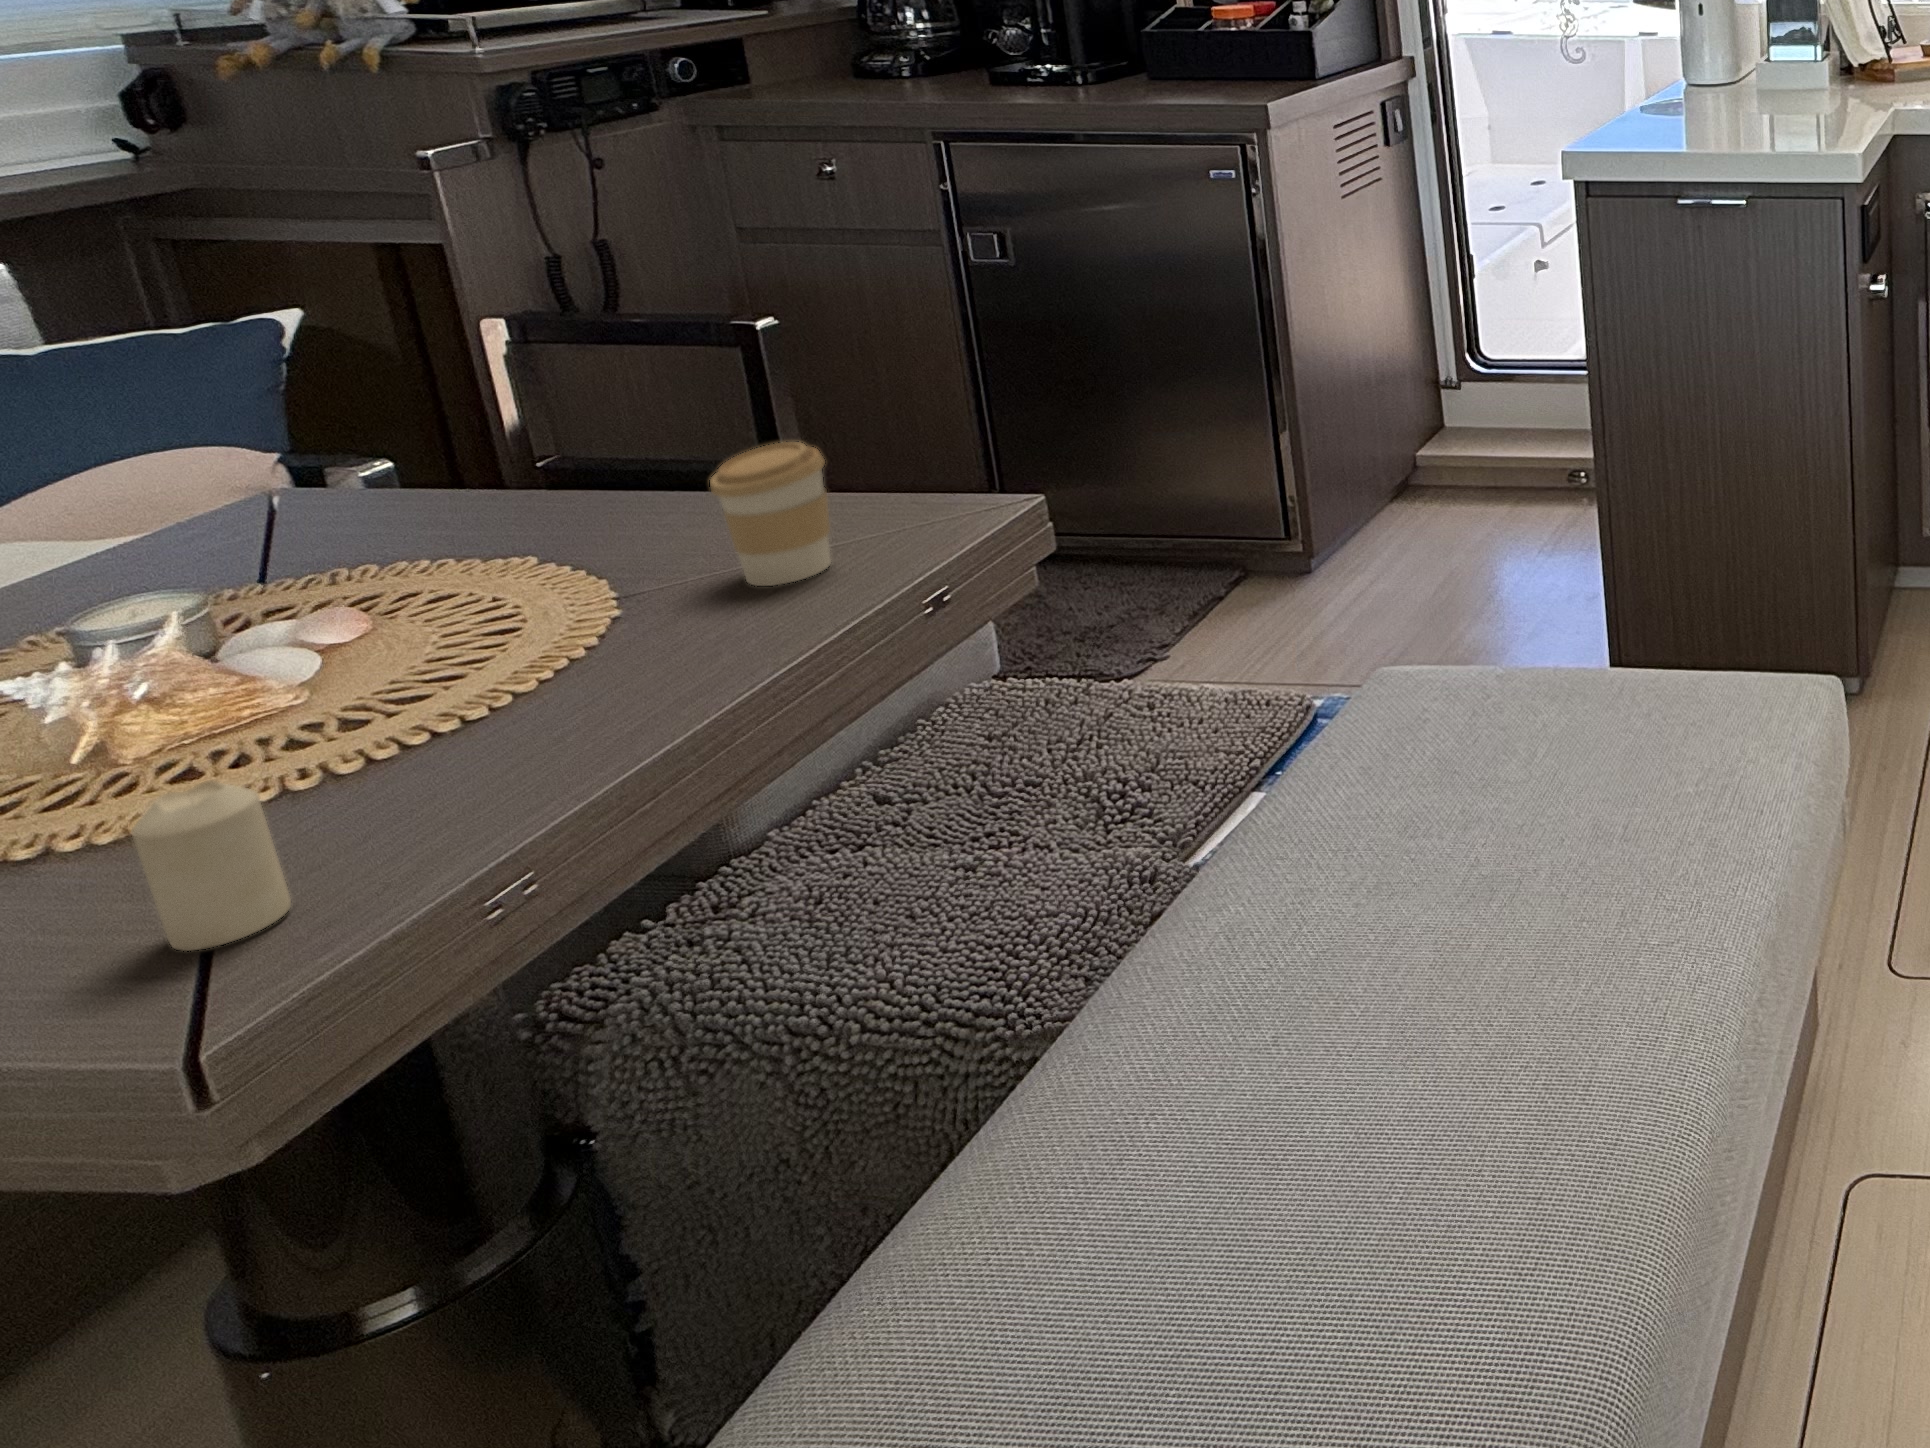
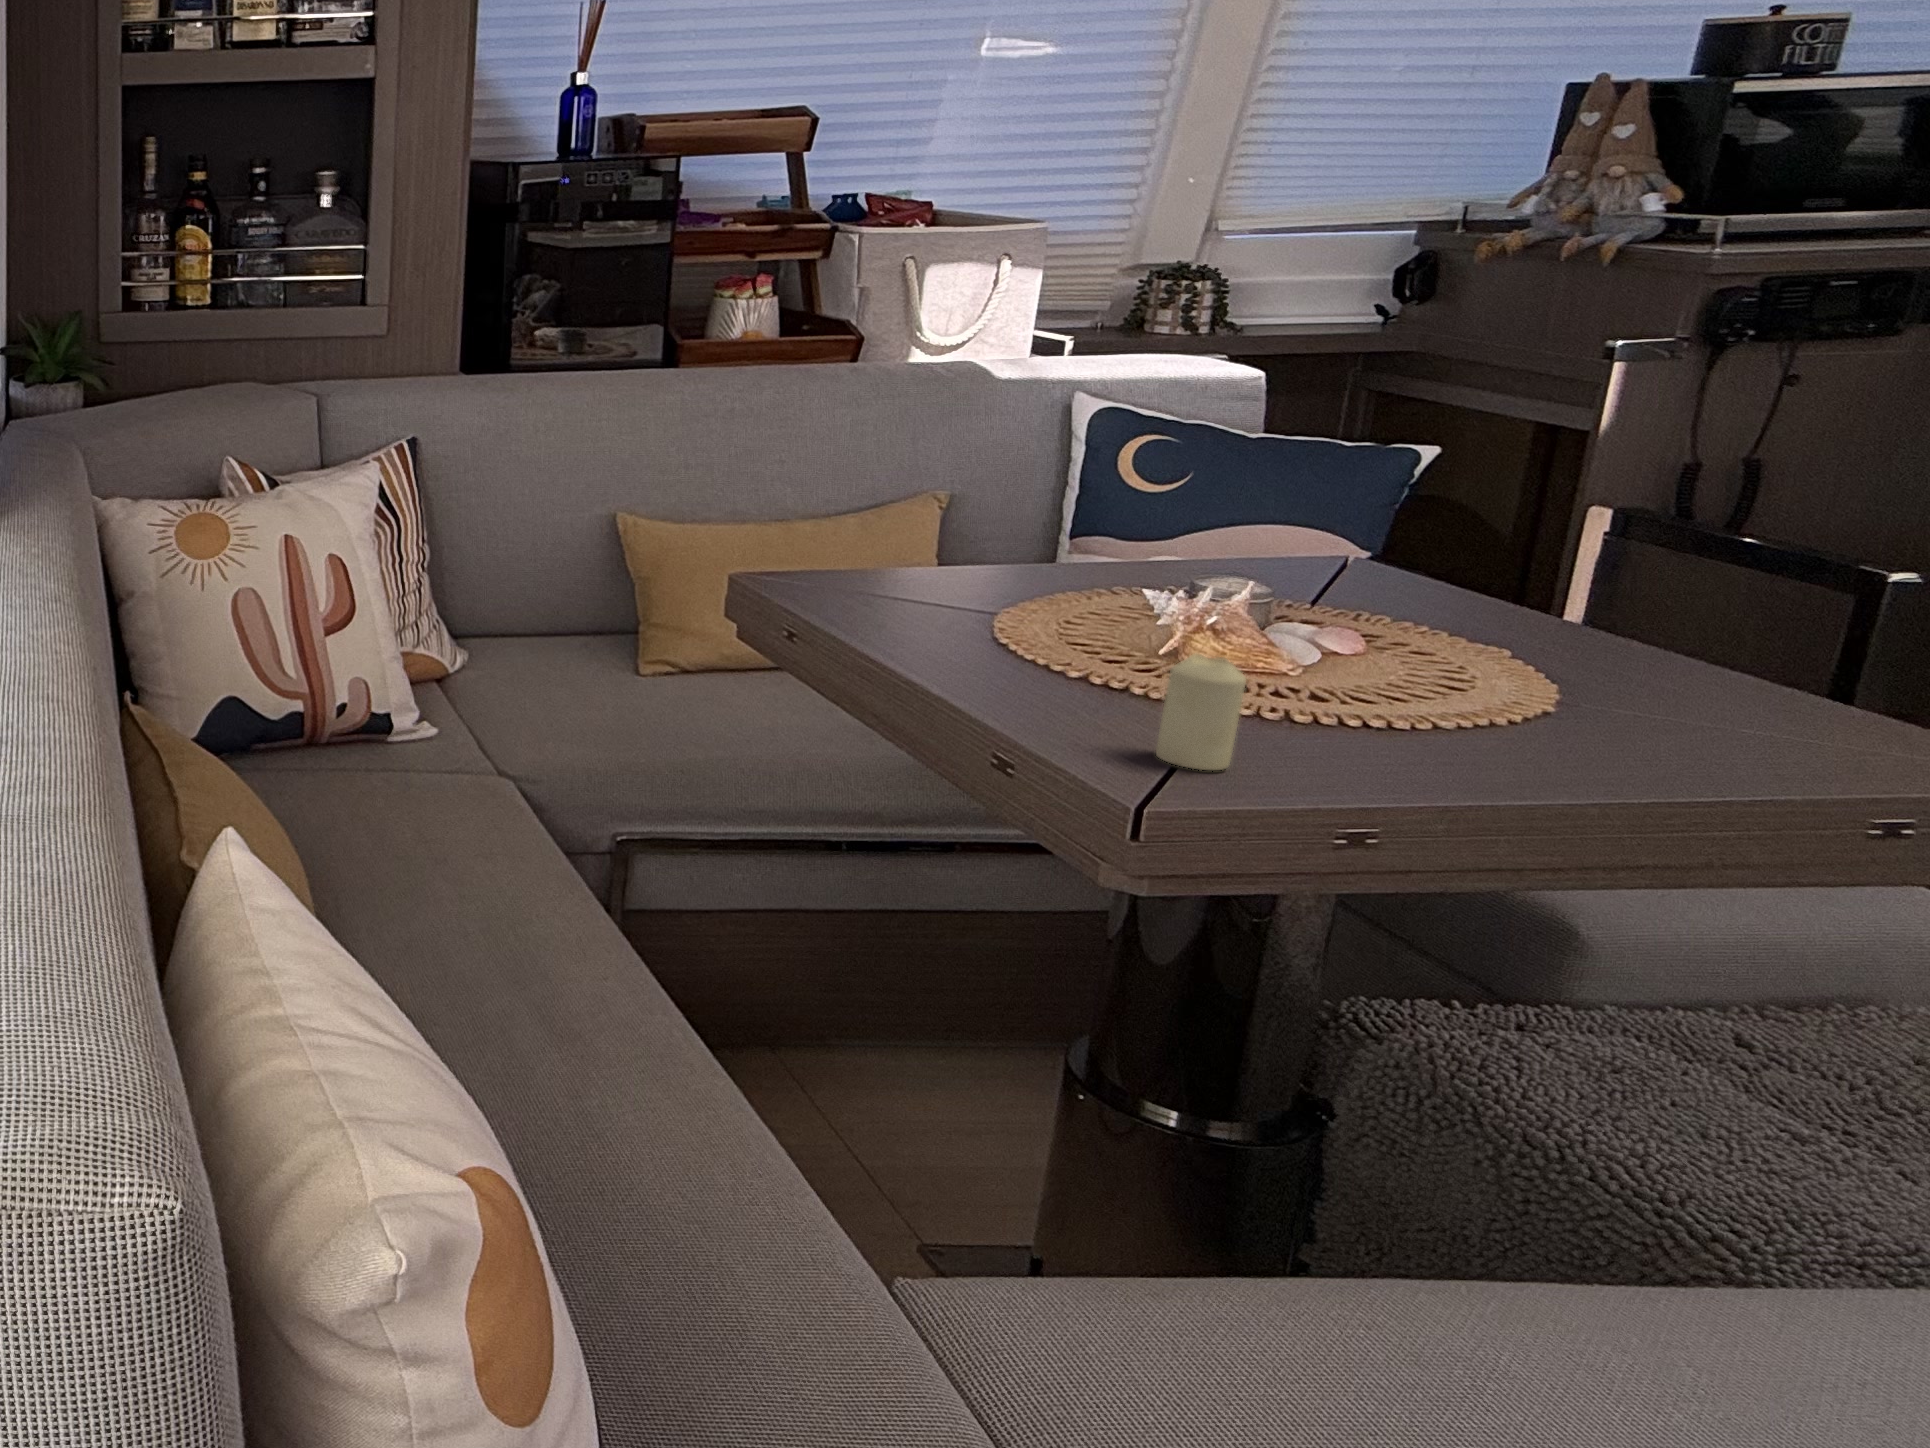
coffee cup: present [710,442,831,586] -> none [1709,620,1869,767]

